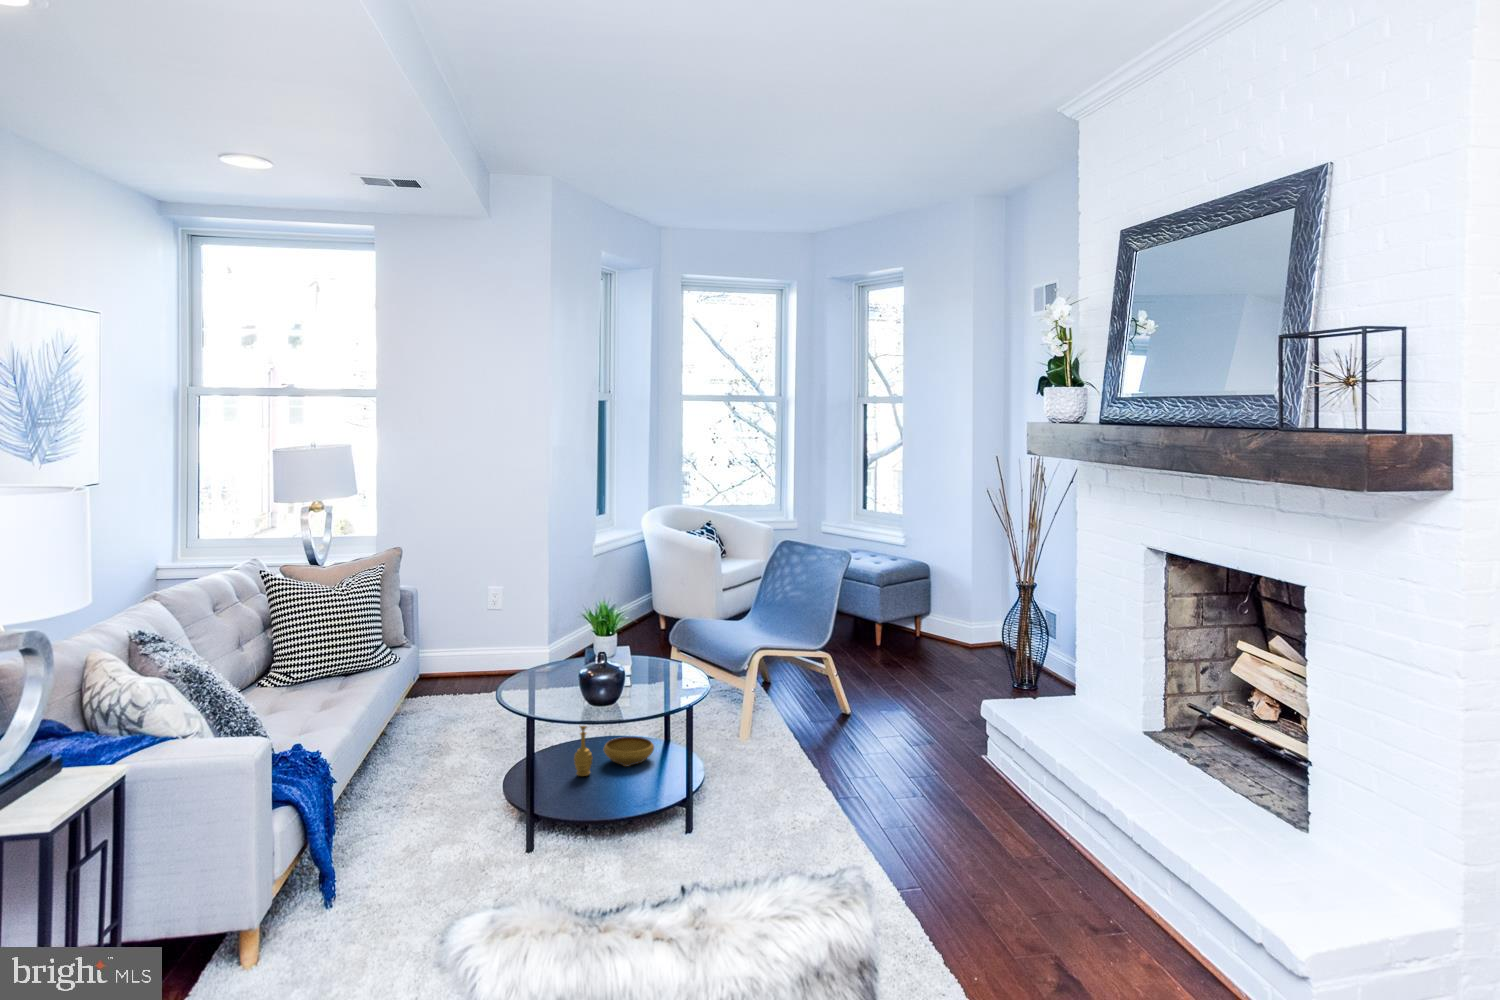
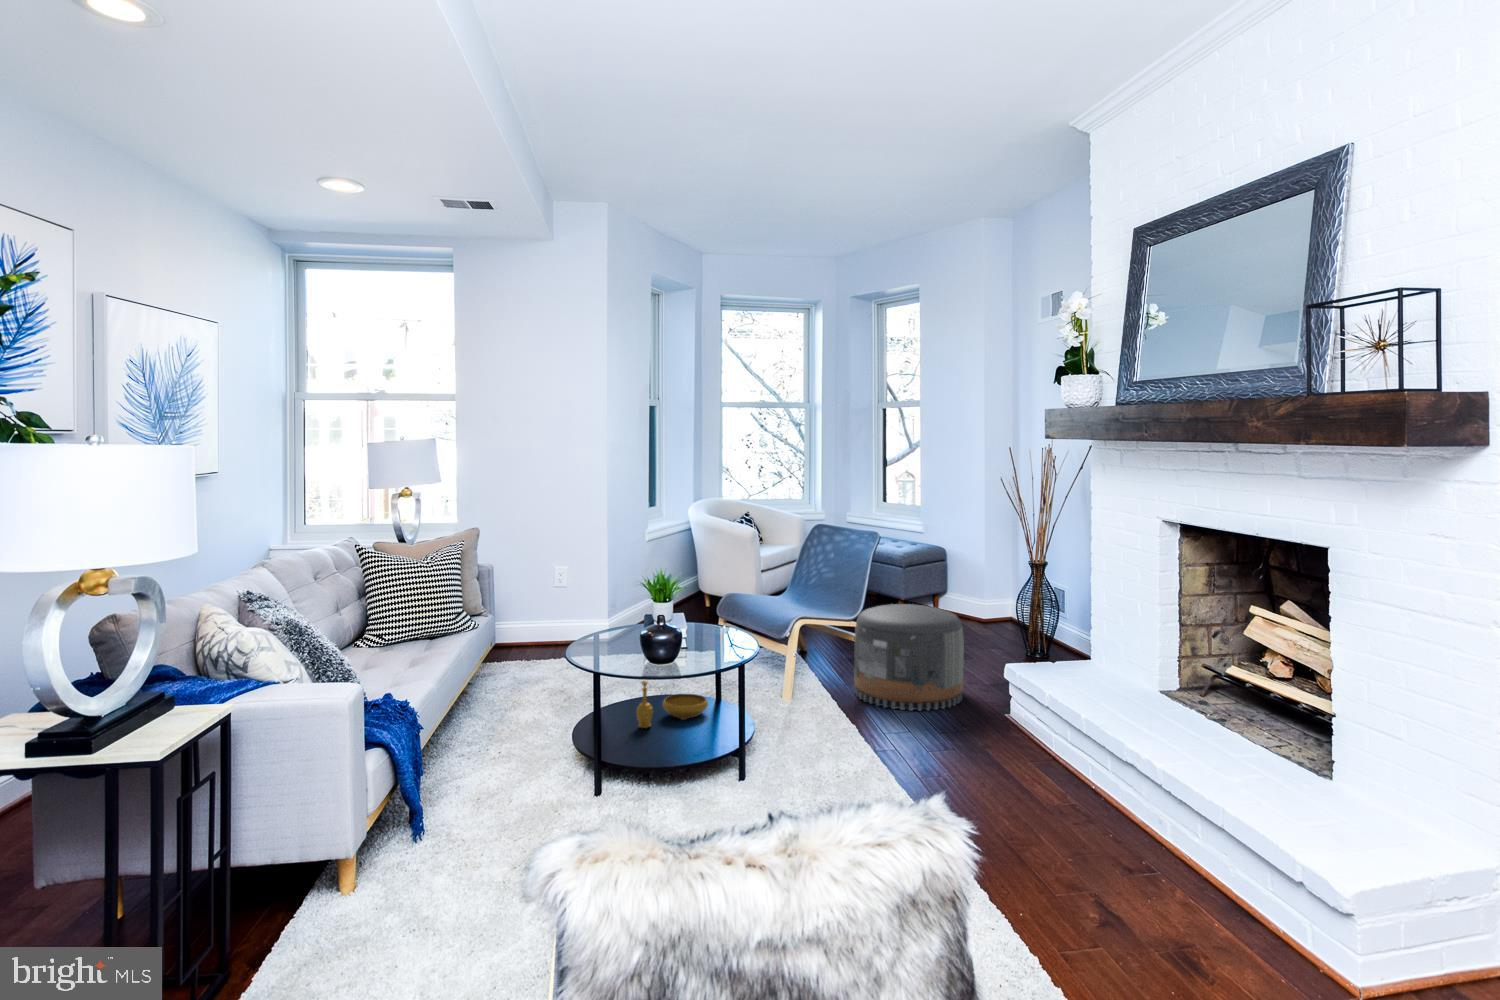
pouf: none [820,634,940,753] -> present [854,604,964,711]

